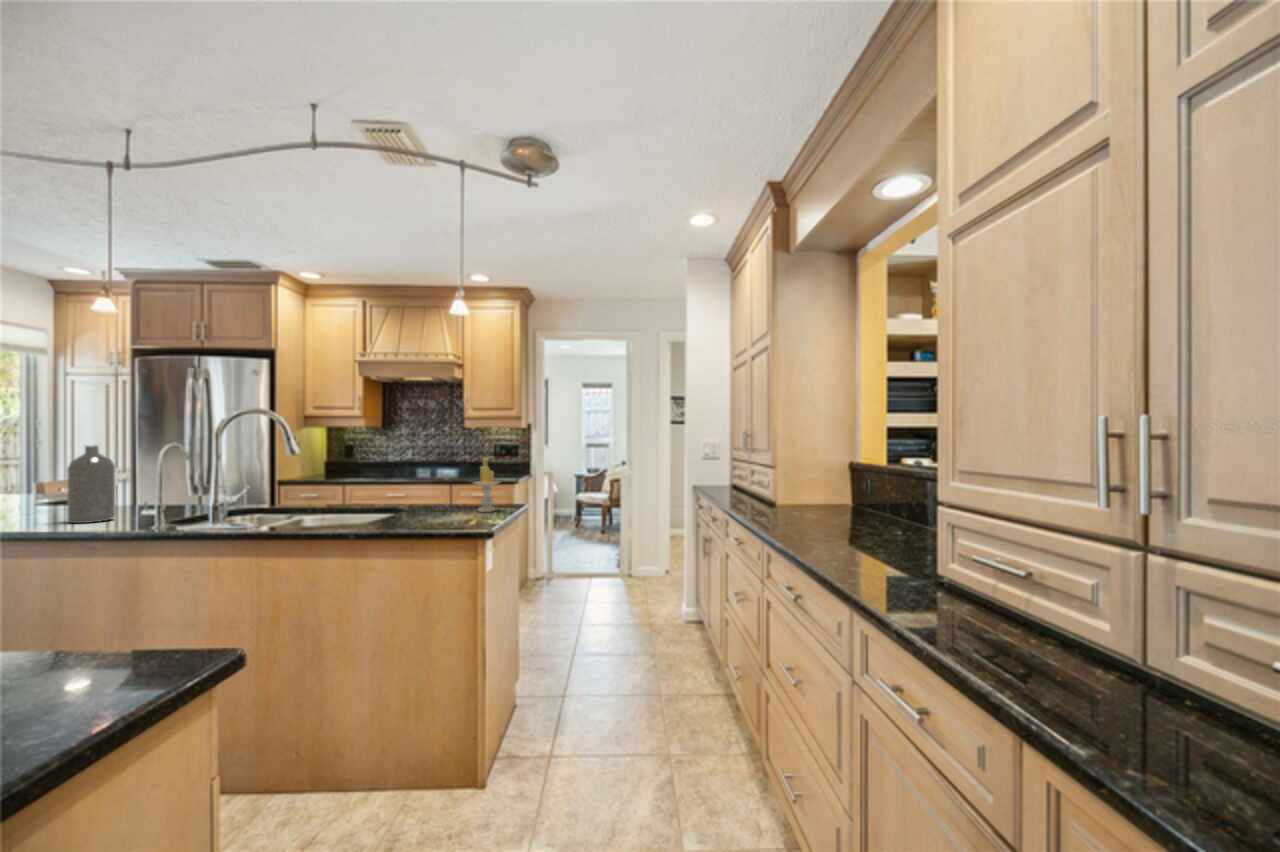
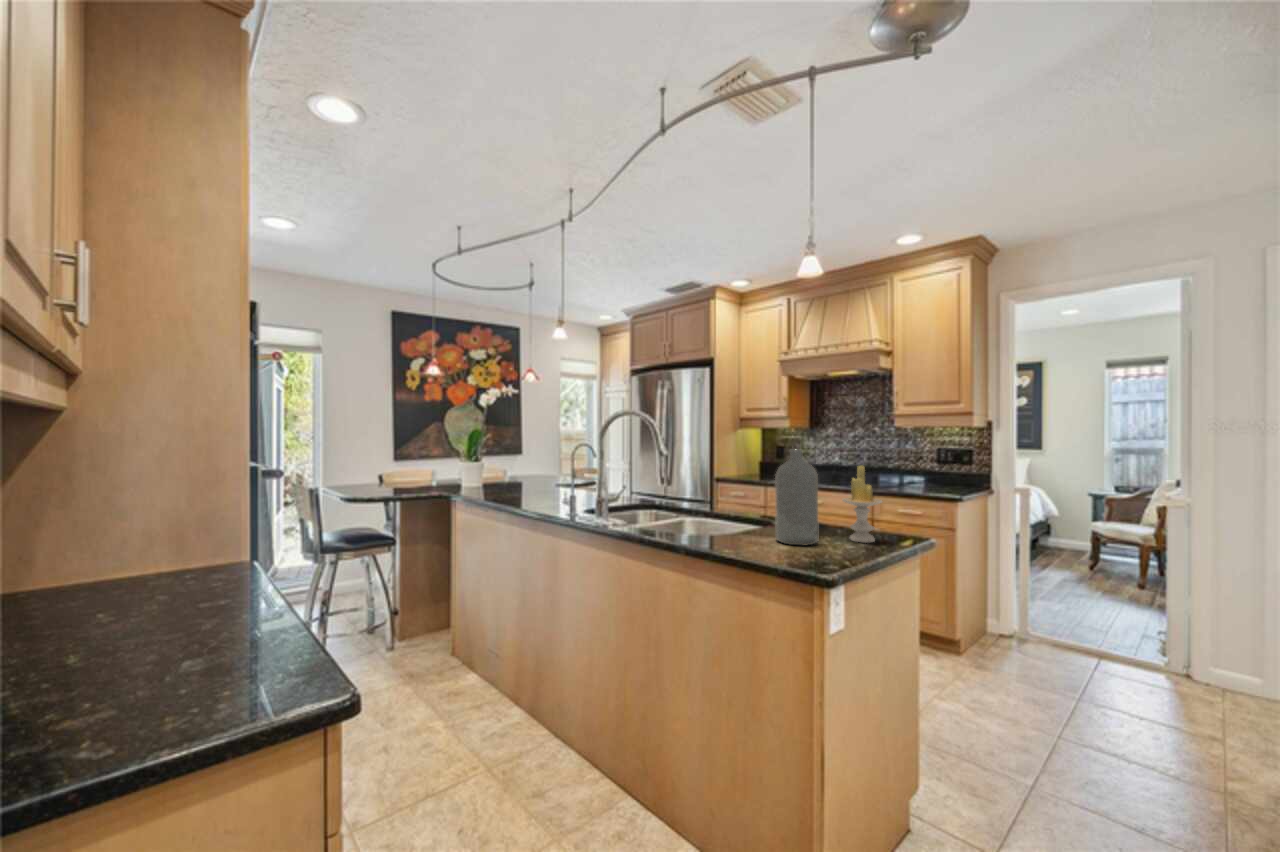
bottle: present [67,445,115,523] -> present [775,449,819,545]

